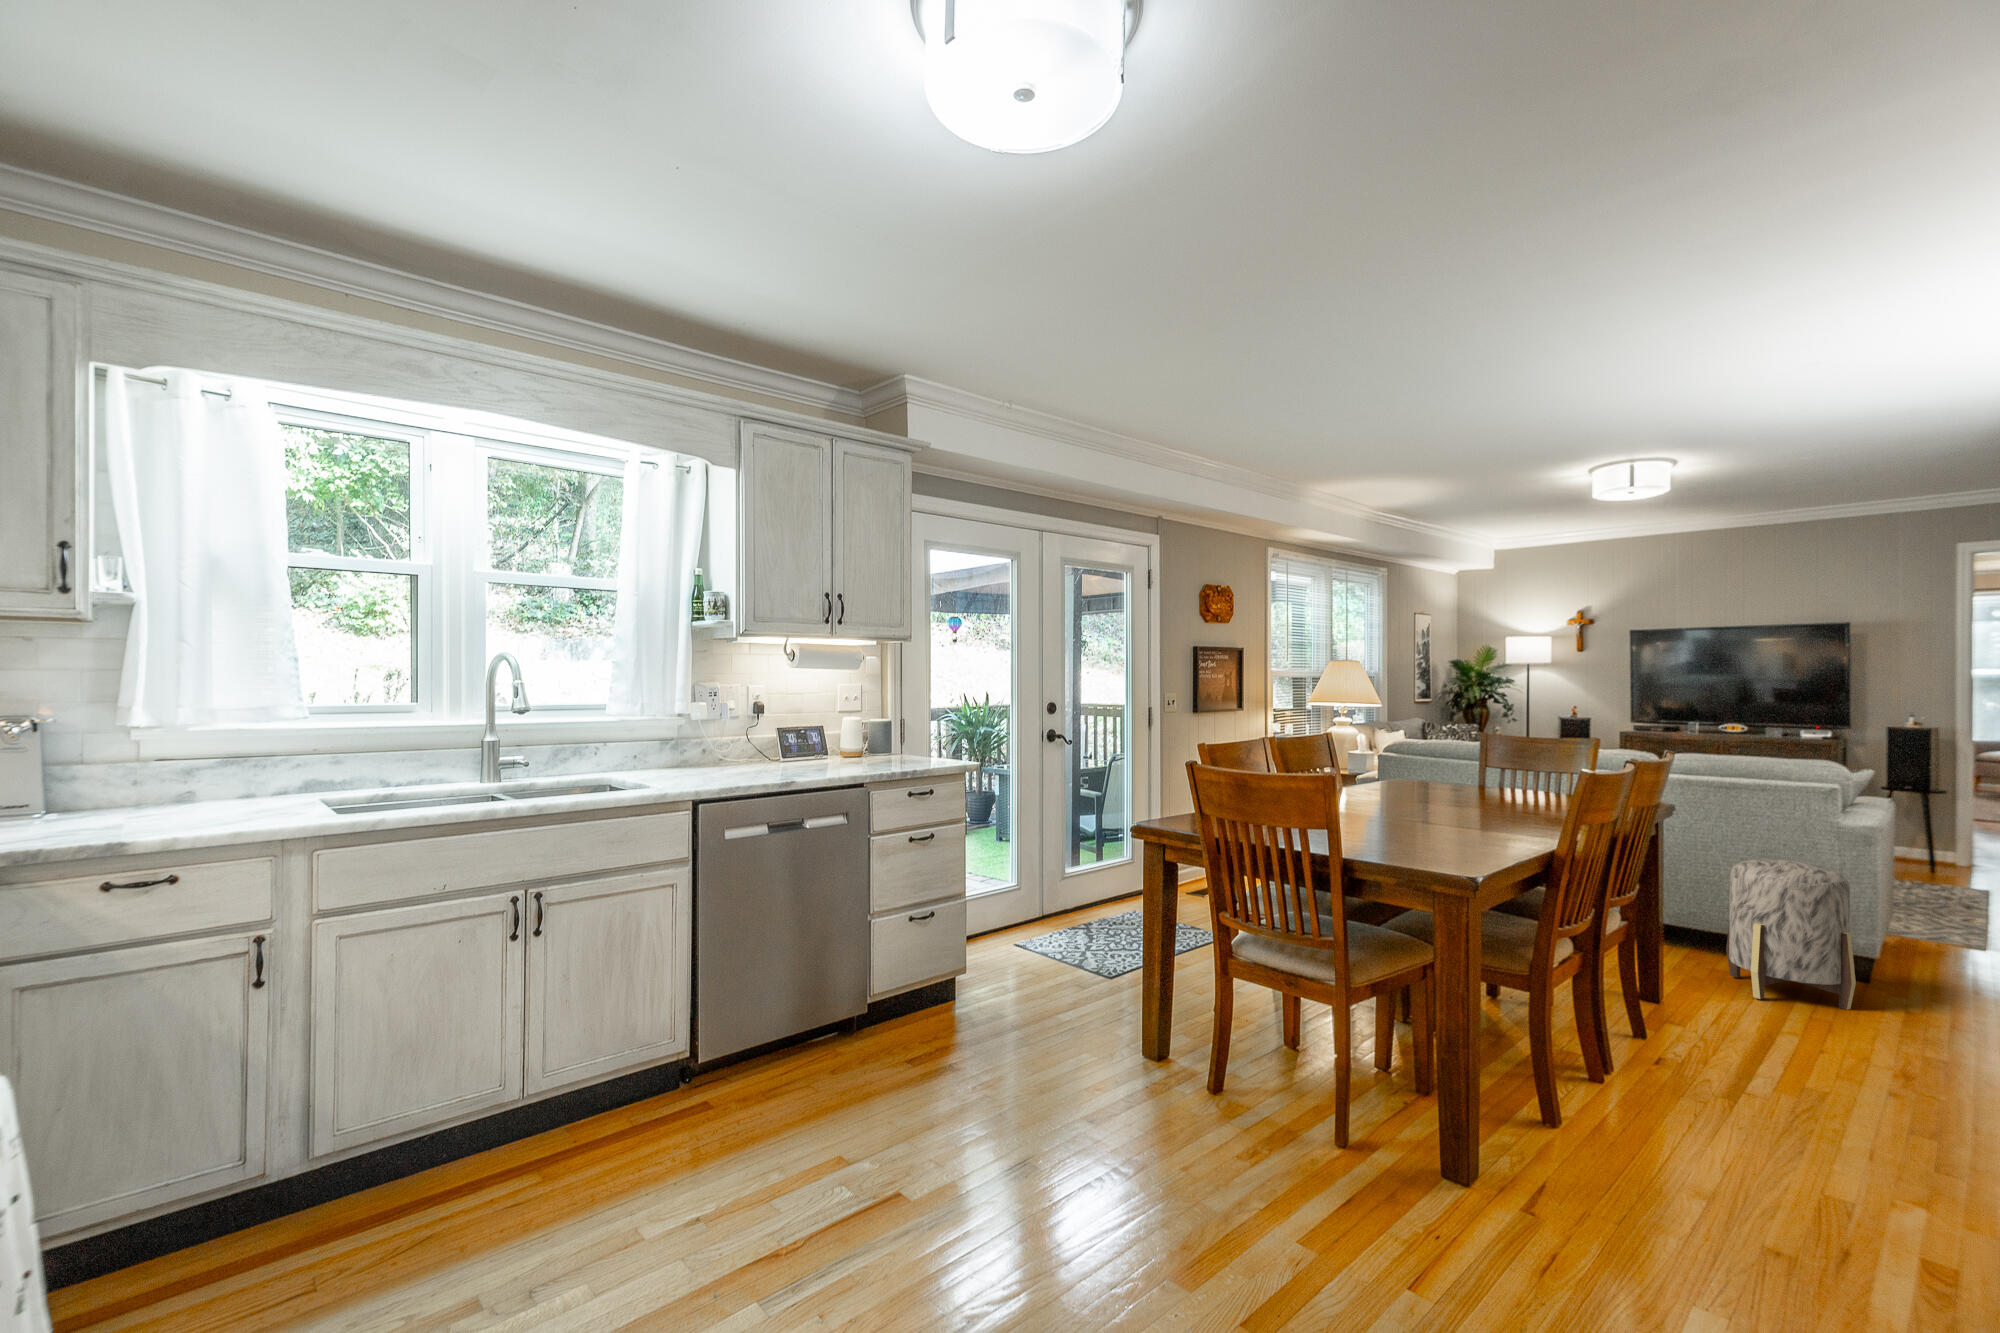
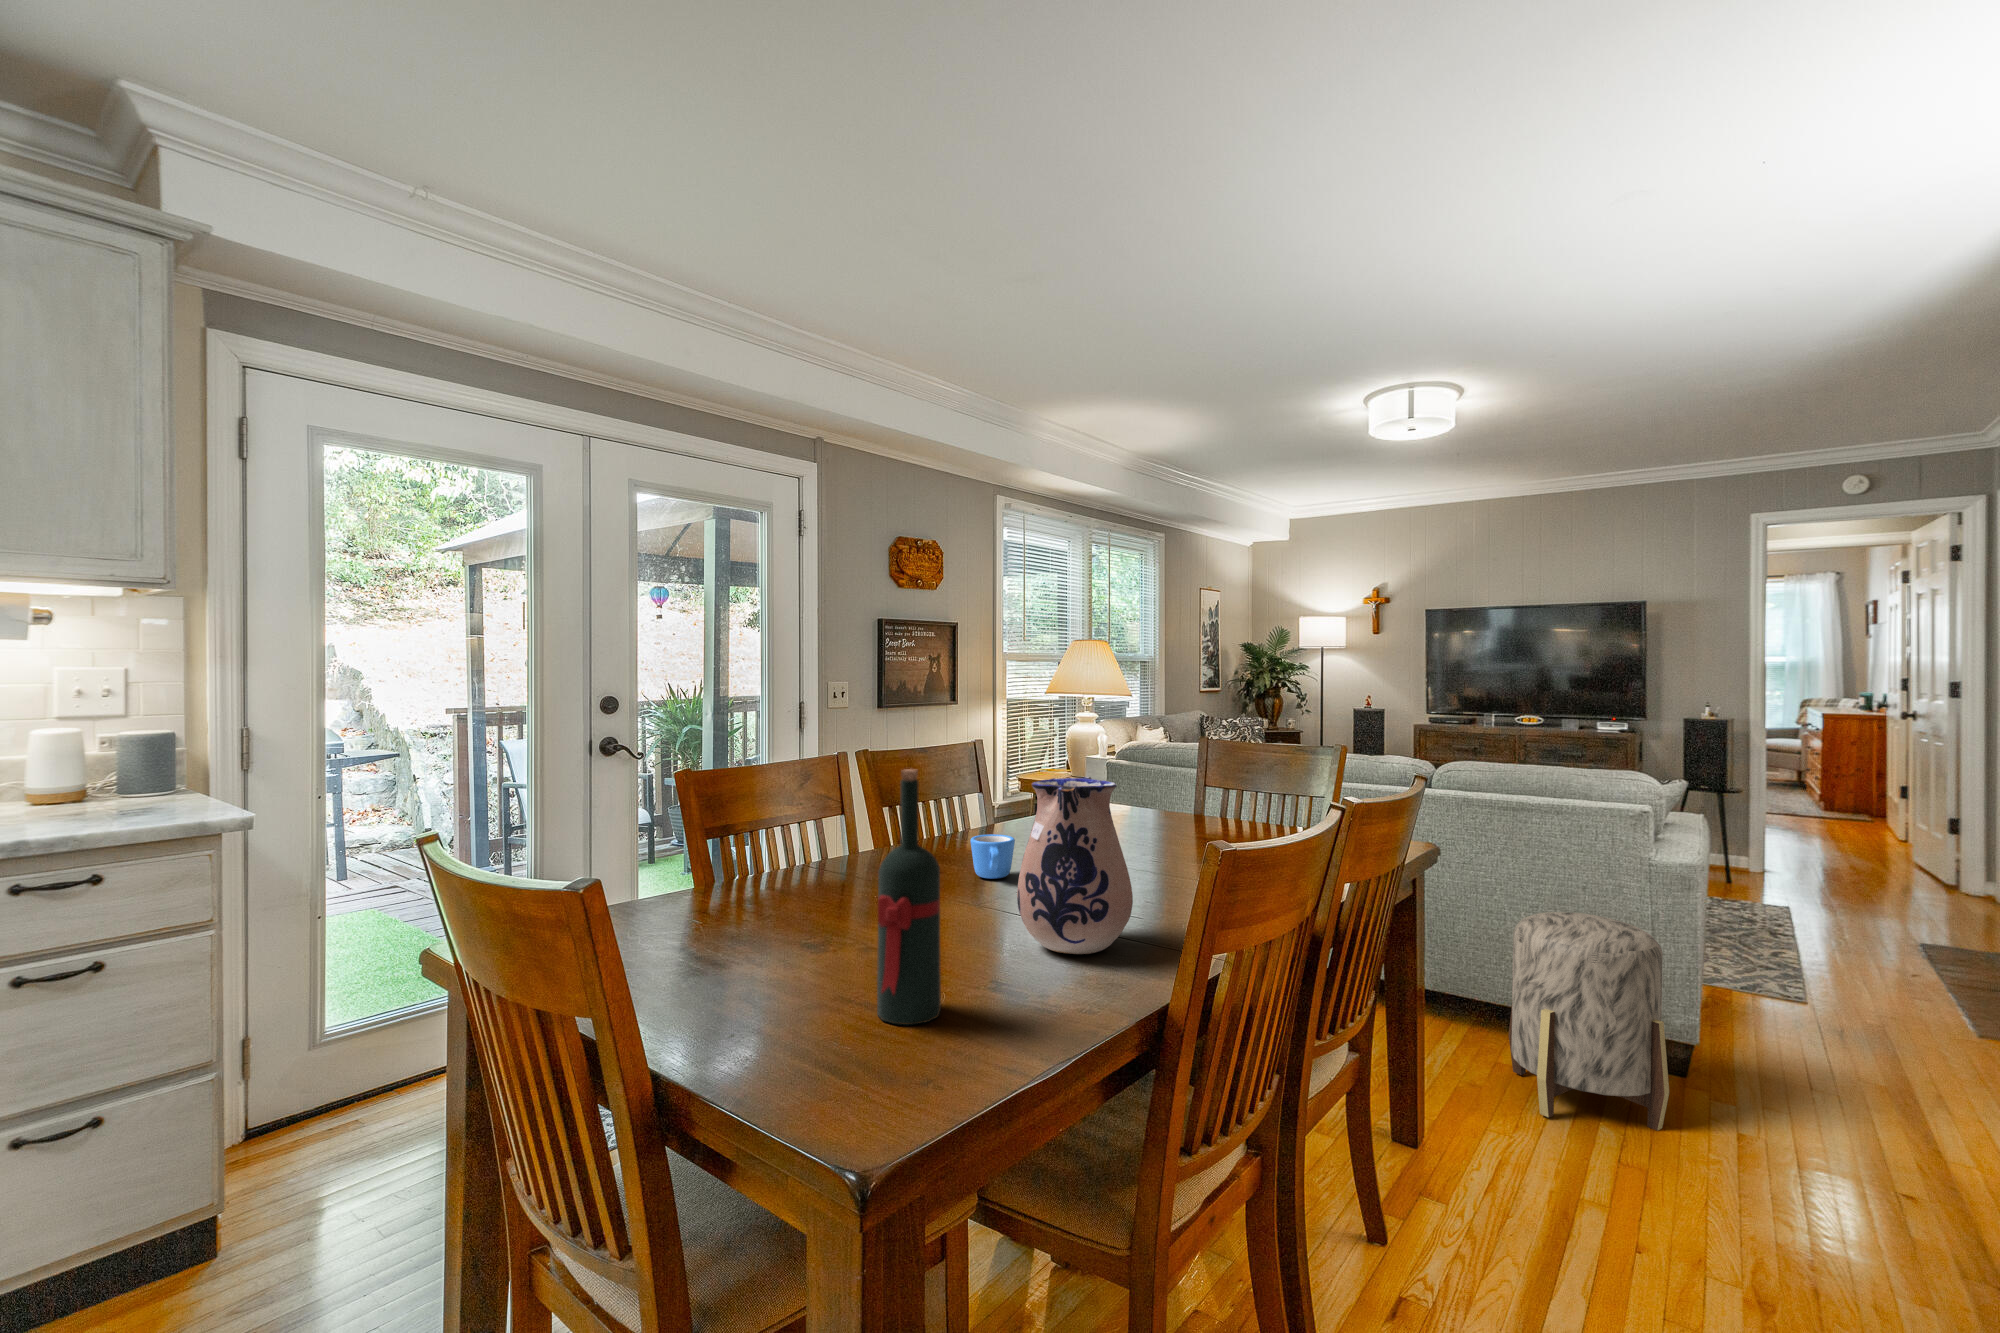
wine bottle: none [1410,733,1443,851] -> present [877,769,941,1025]
ceramic pitcher: none [1447,744,1516,835] -> present [1017,777,1133,954]
mug: none [1375,784,1404,809] -> present [971,834,1015,879]

